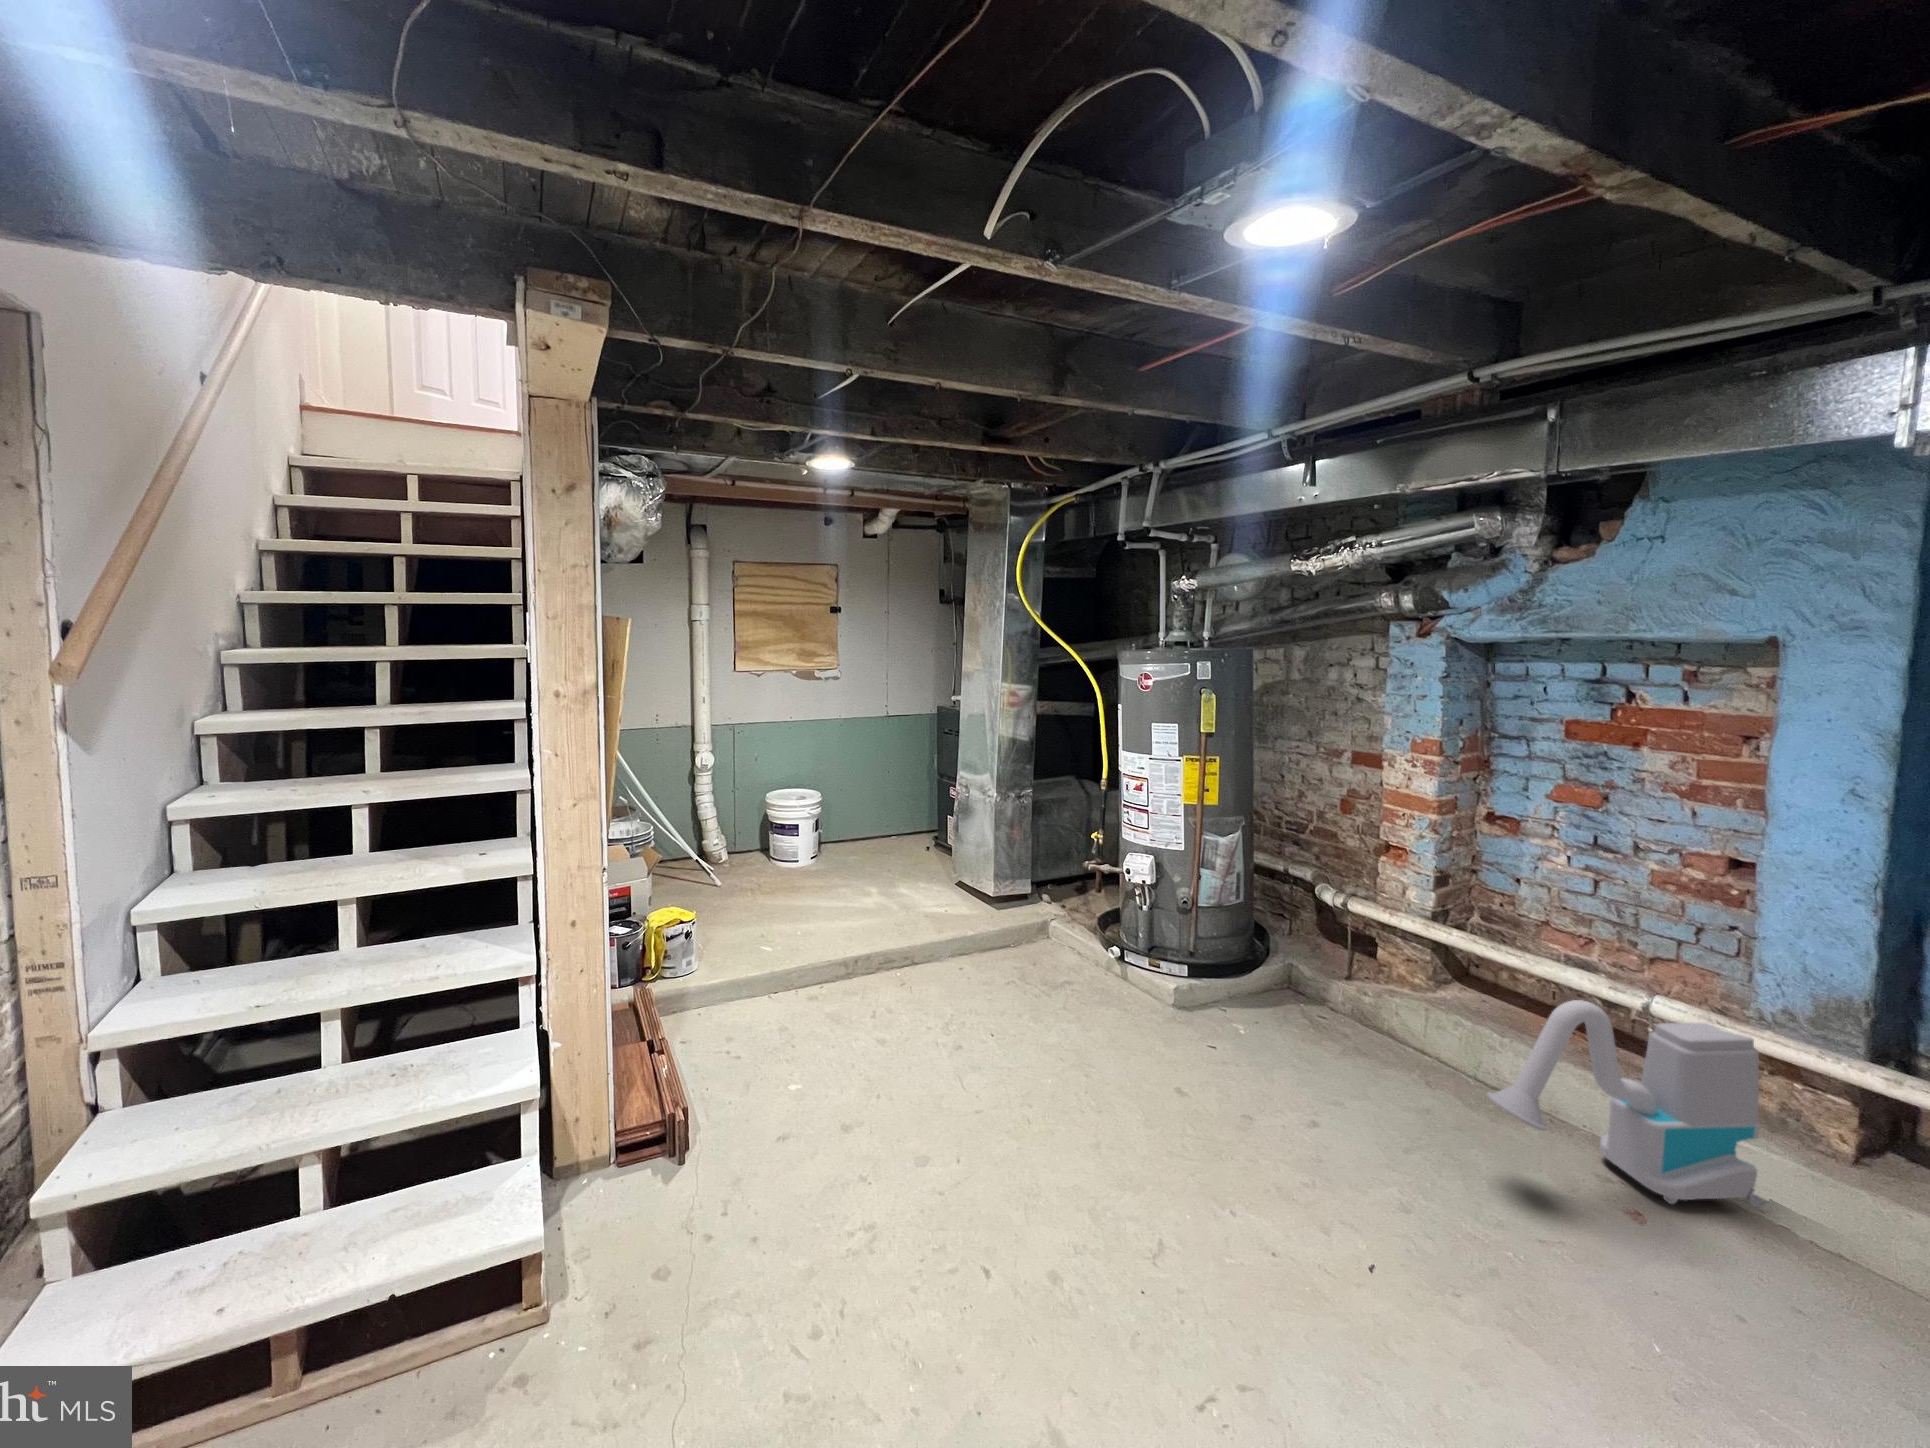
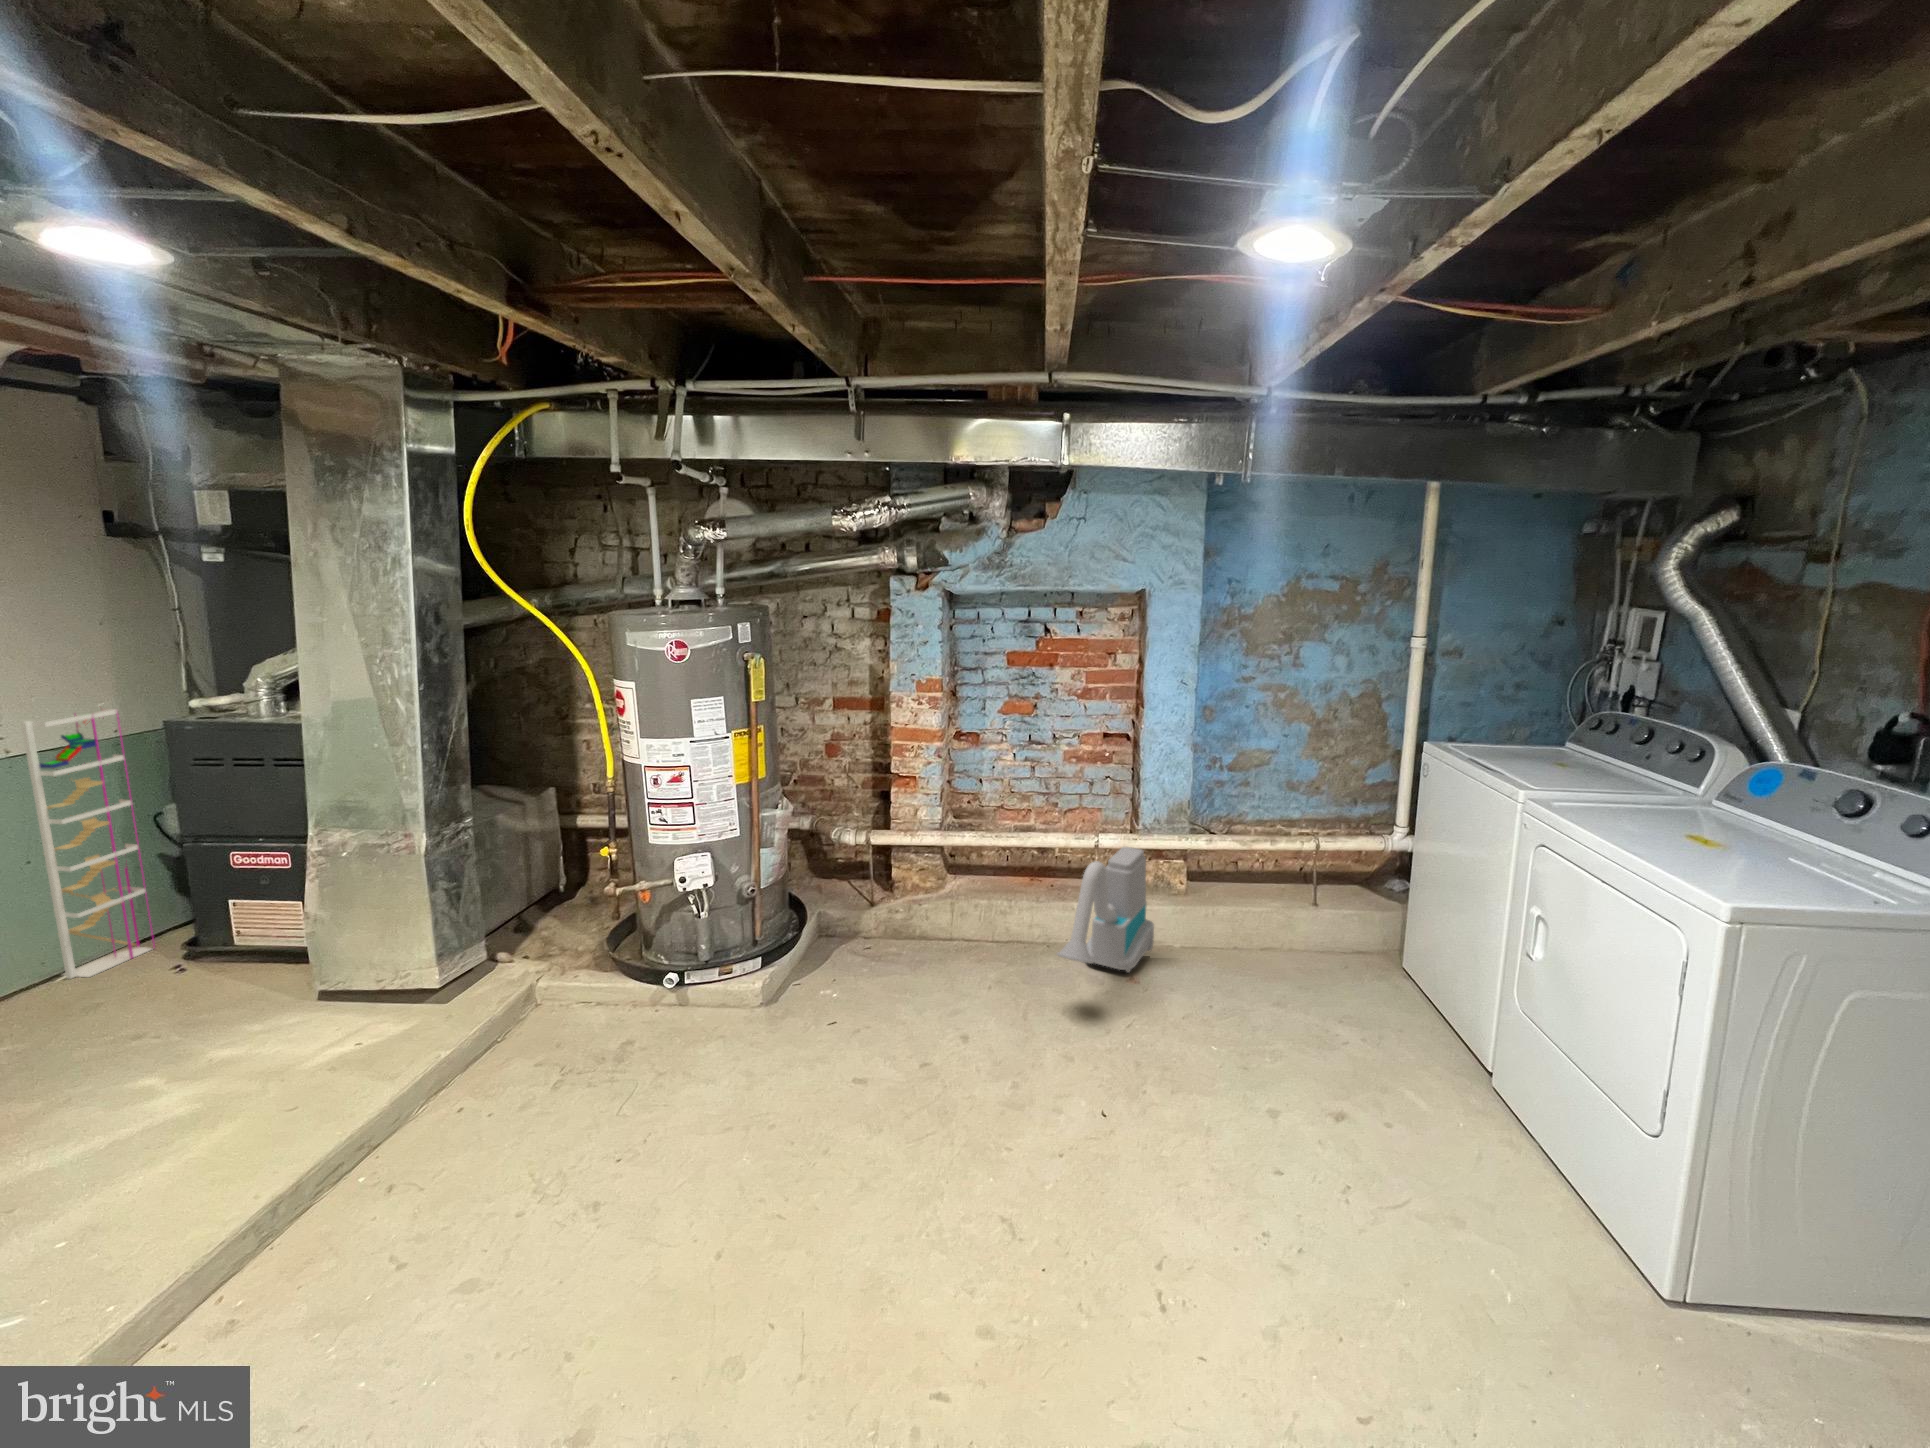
shelving unit: none [886,700,923,843] -> present [21,708,155,979]

